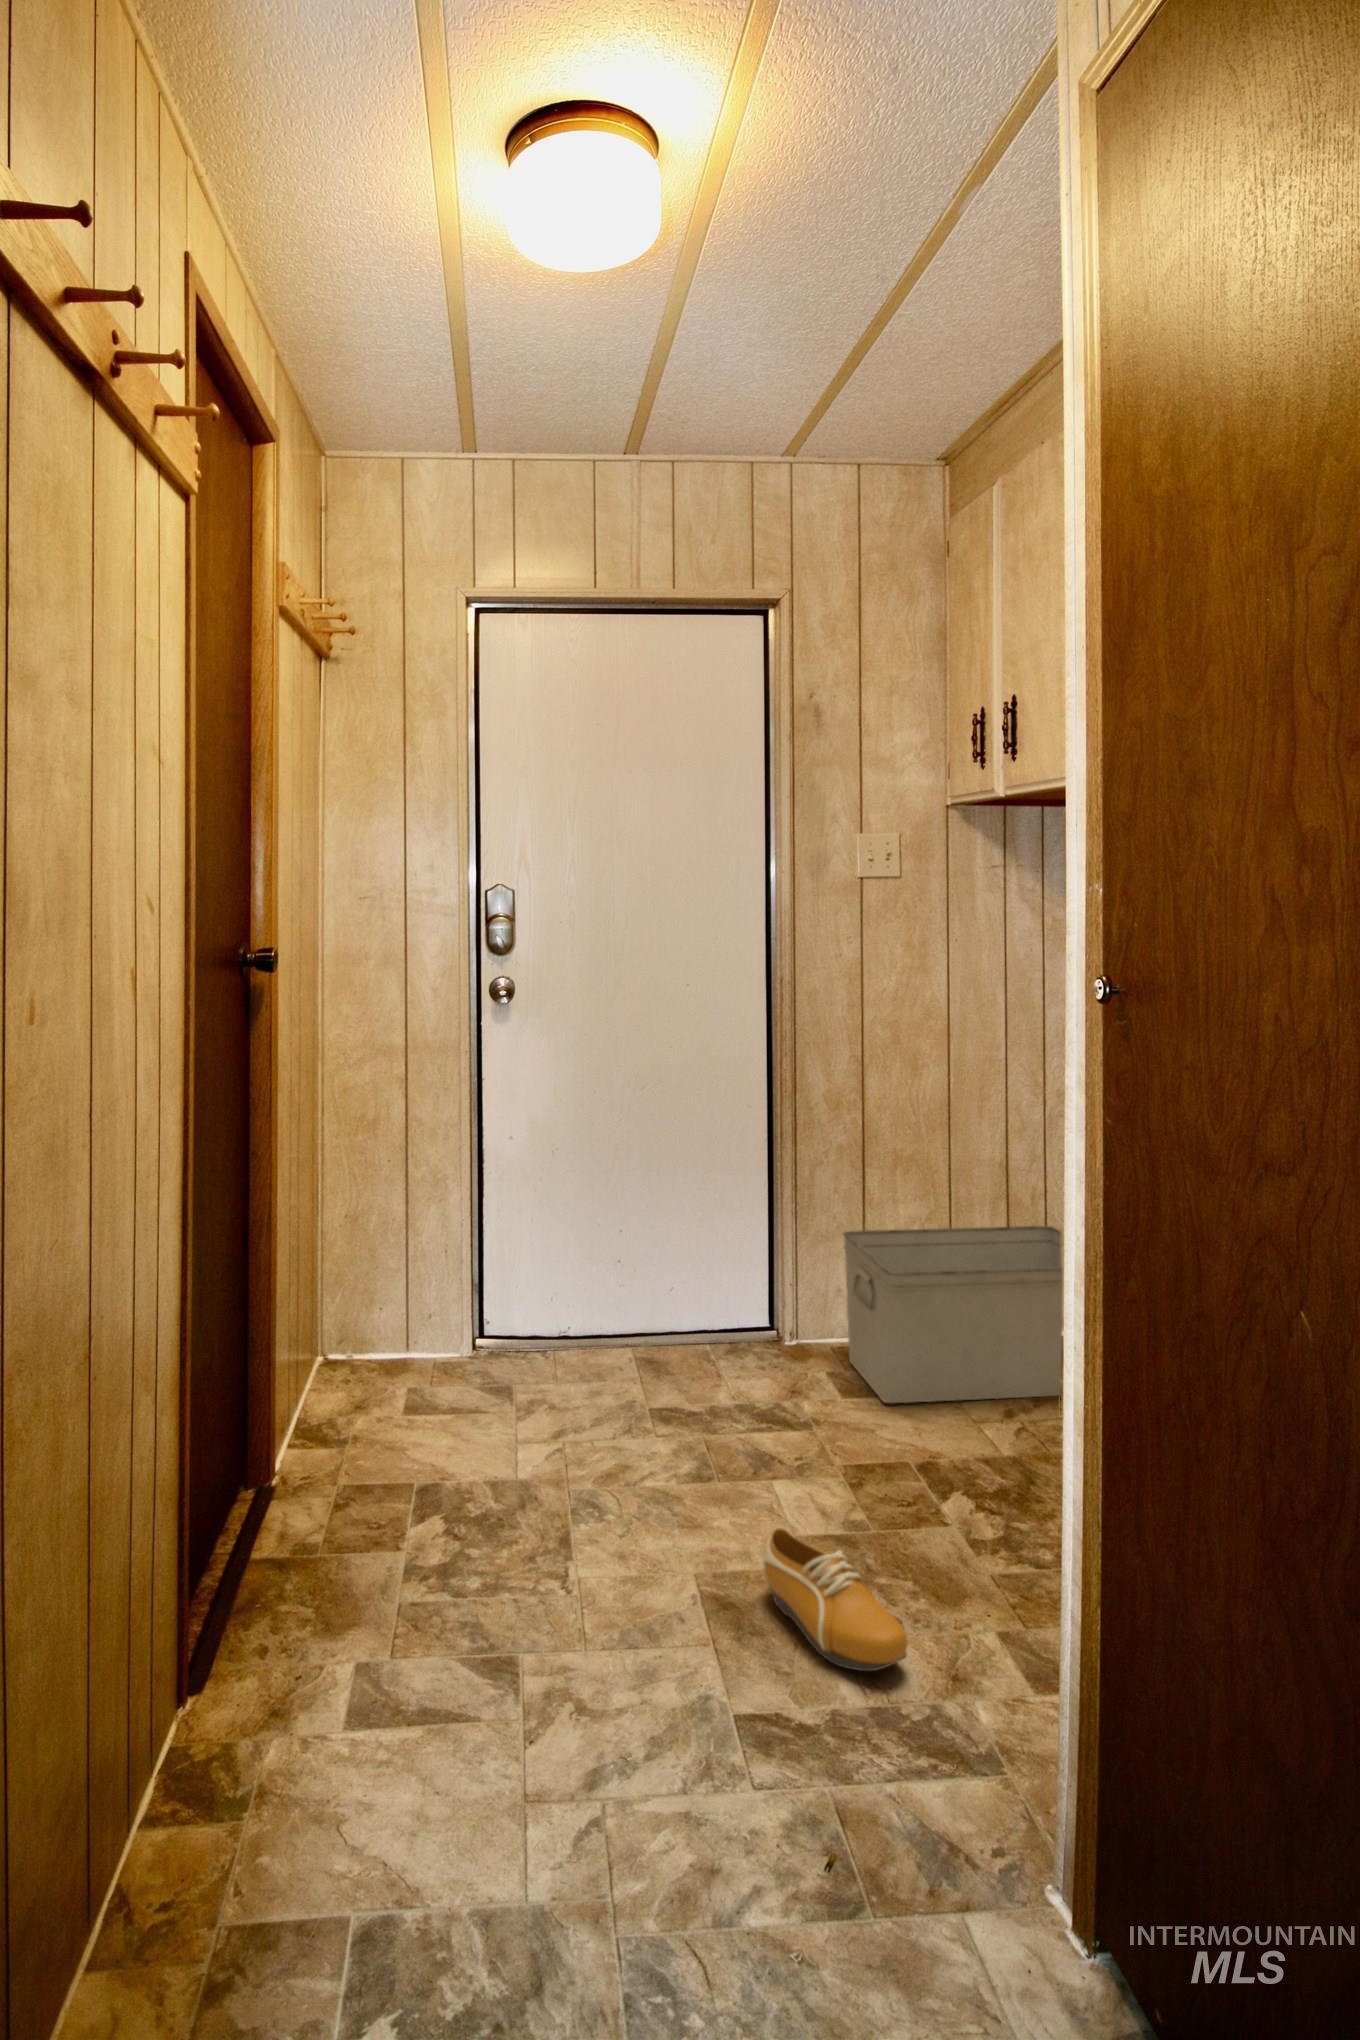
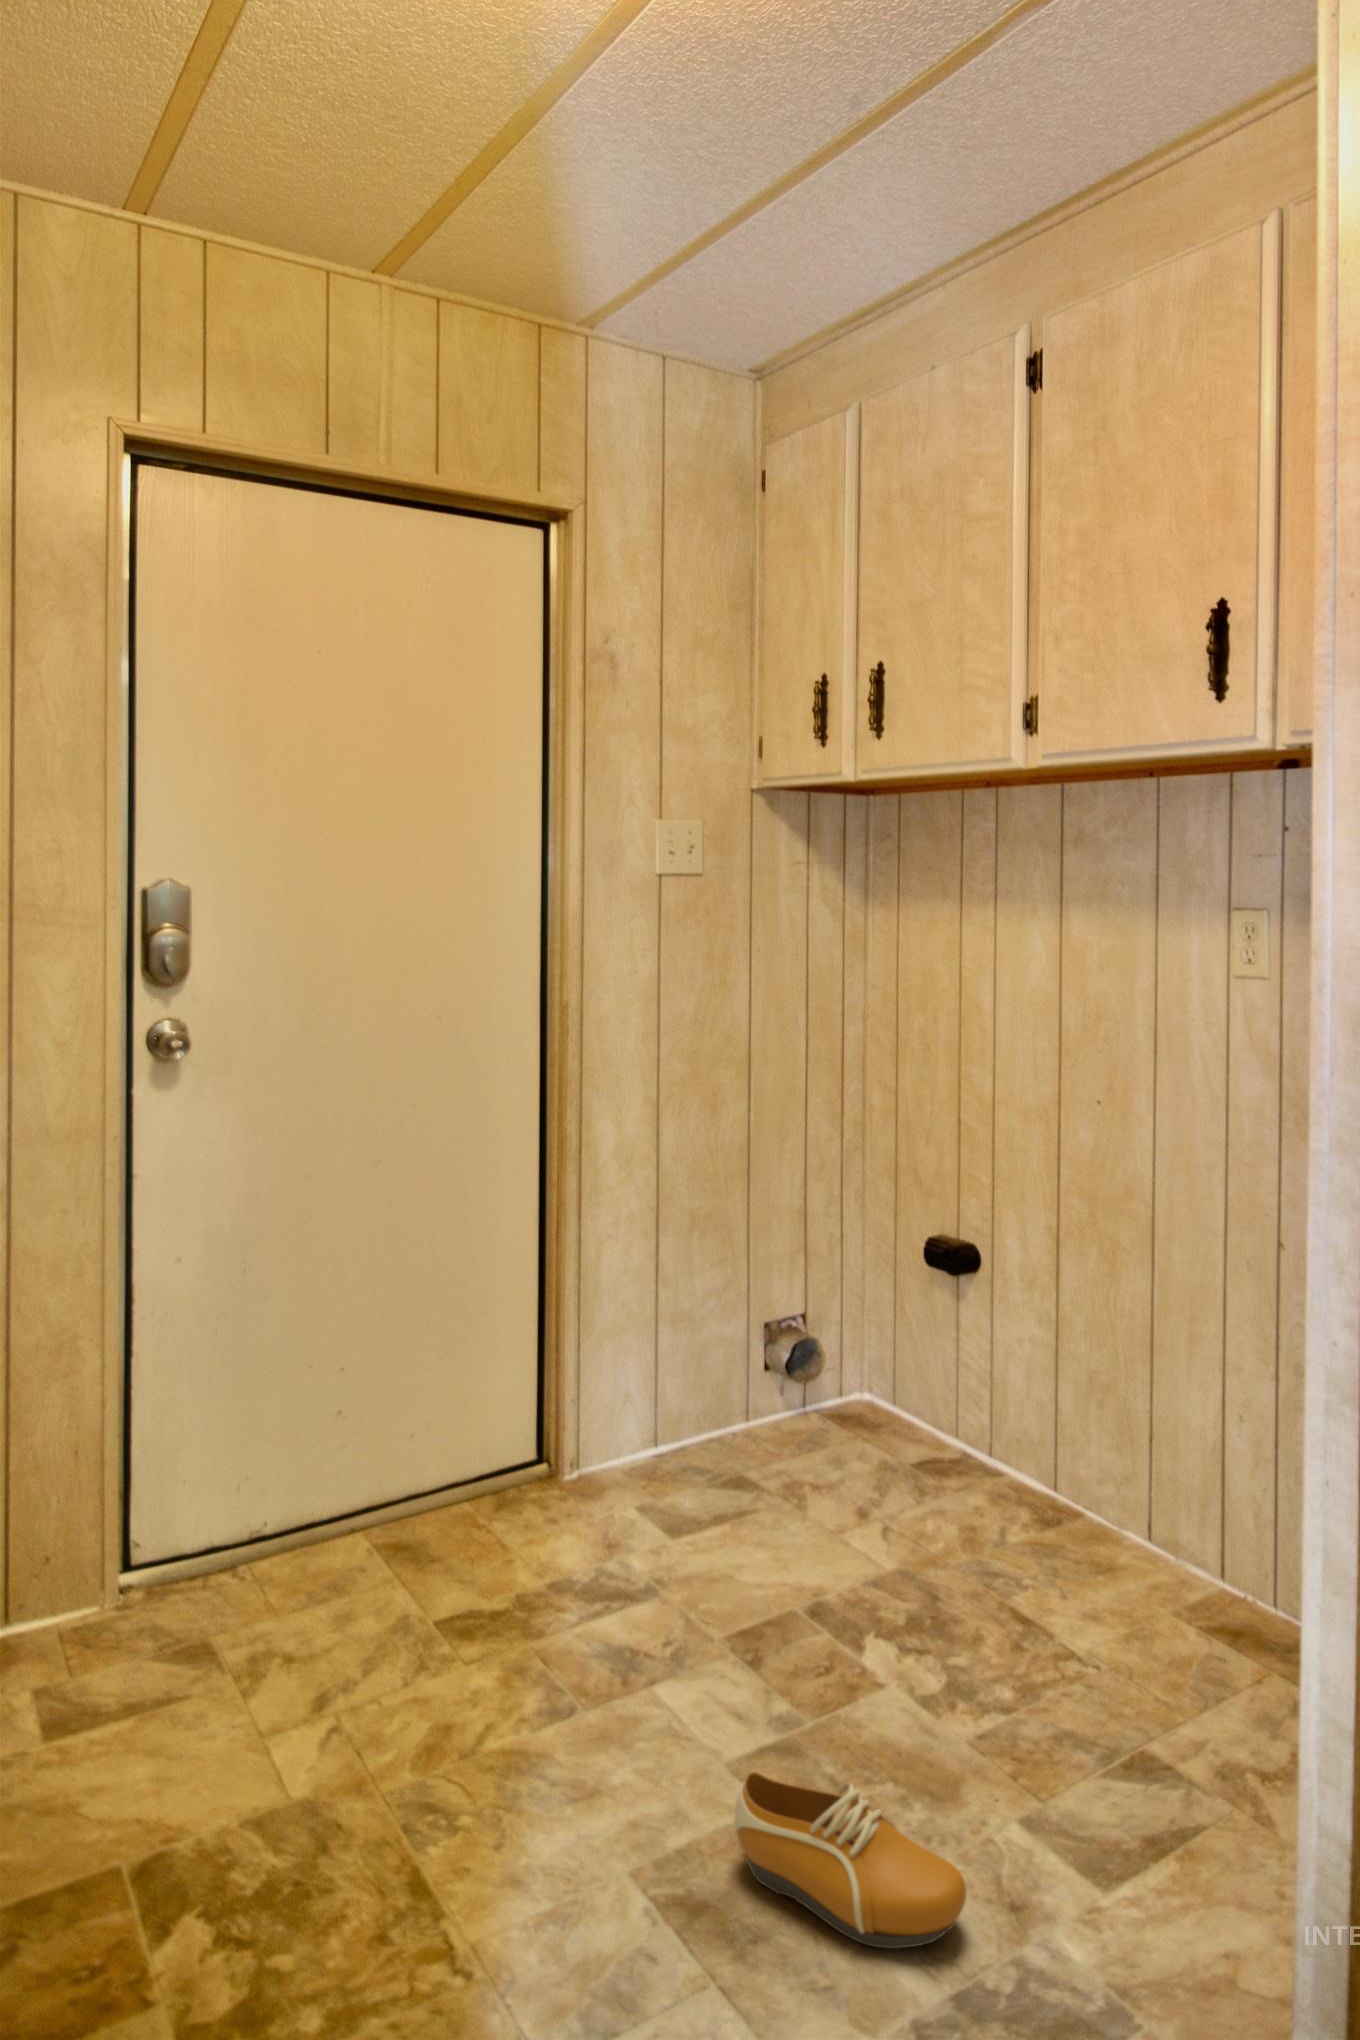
storage bin: present [843,1226,1063,1403] -> none [642,1276,960,1534]

